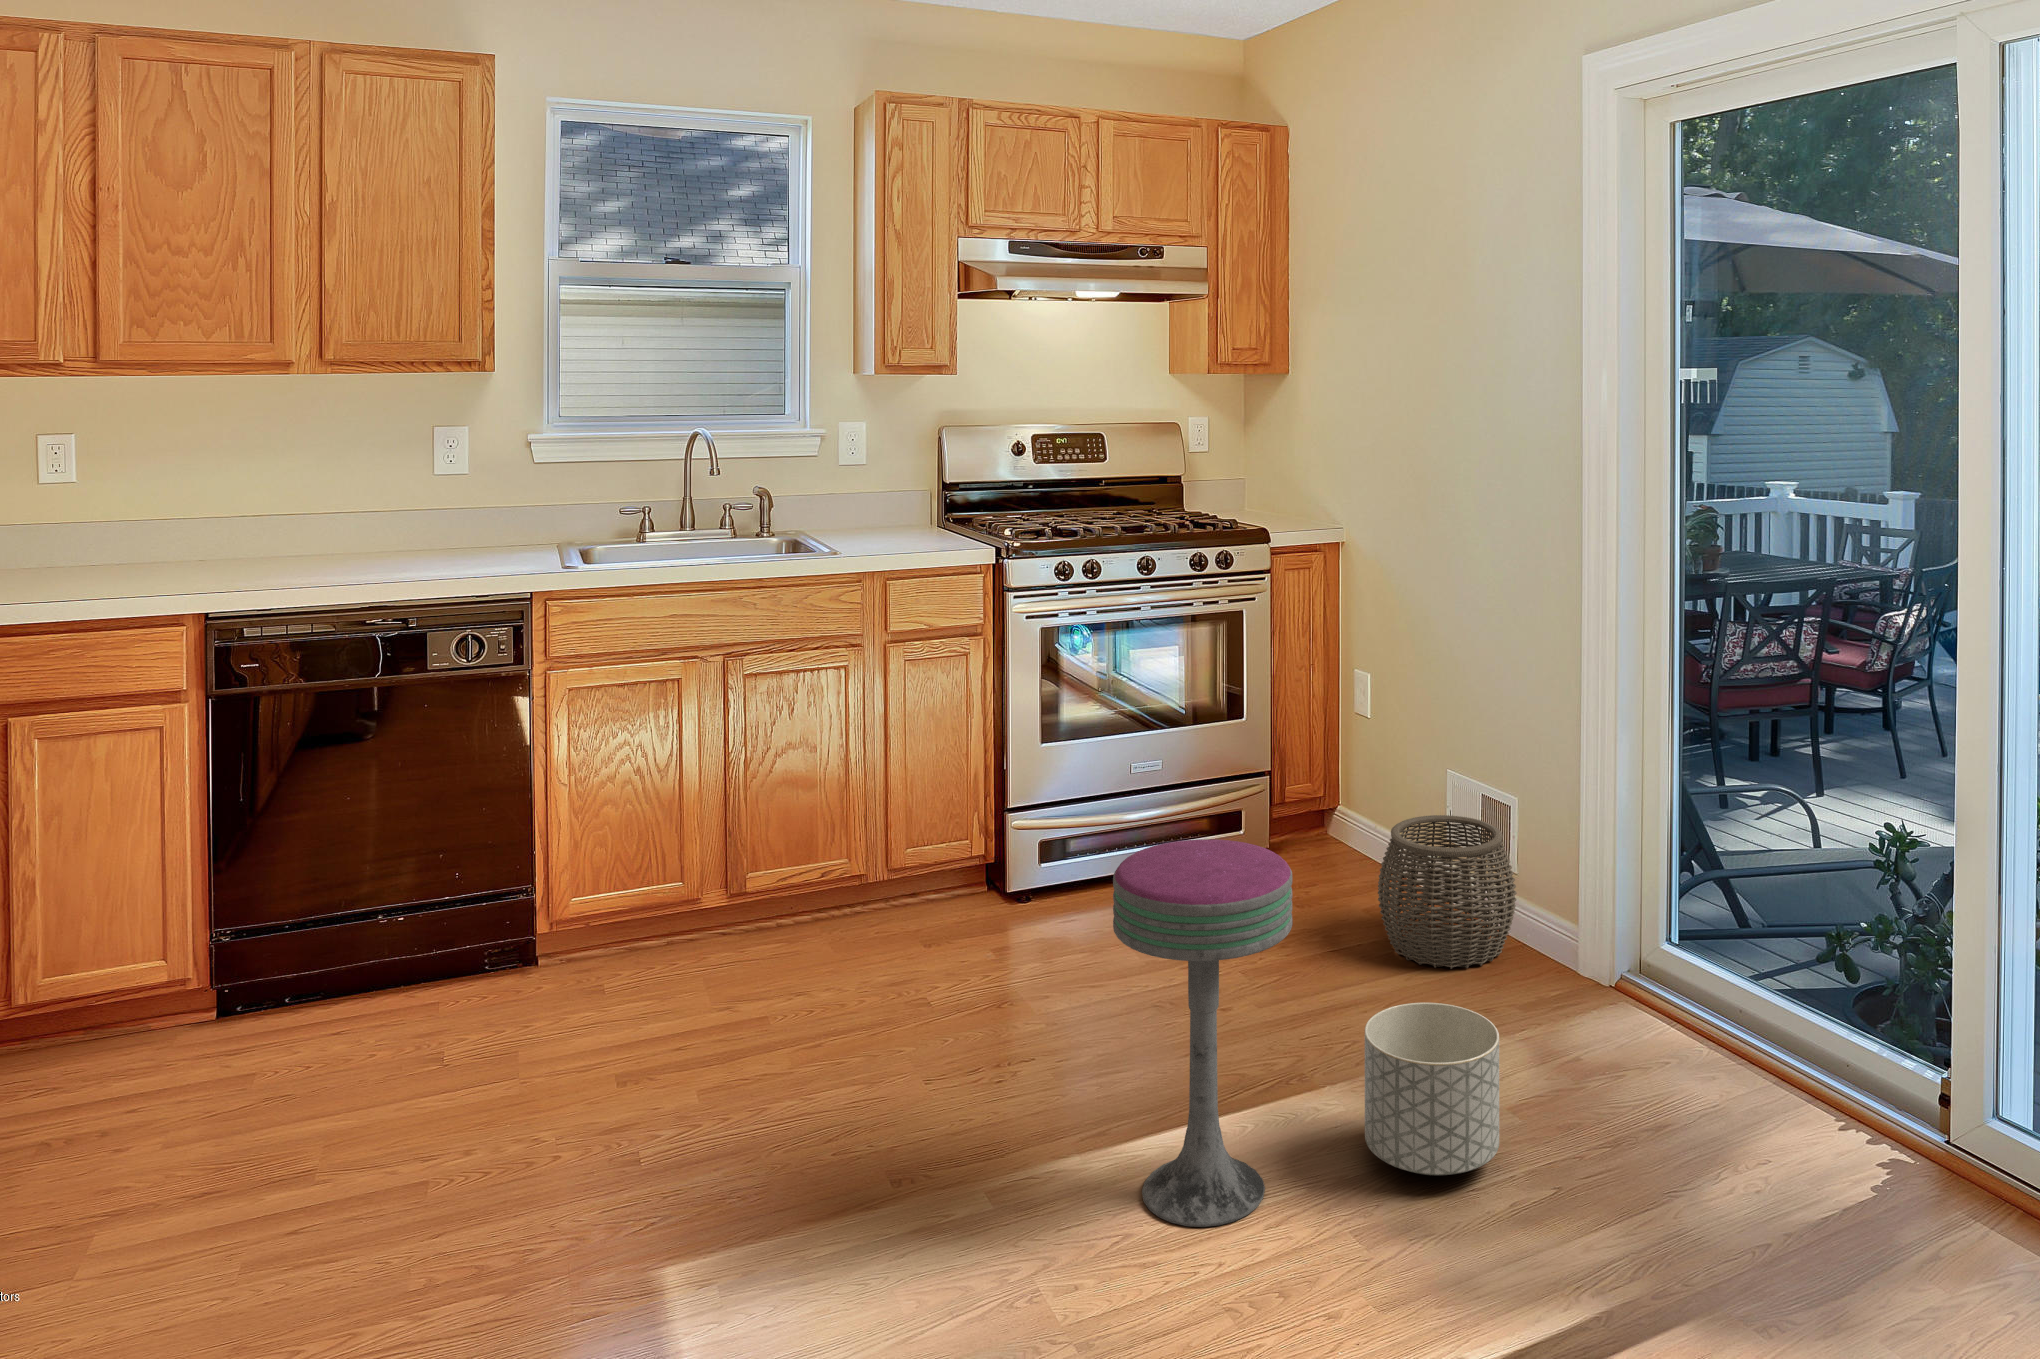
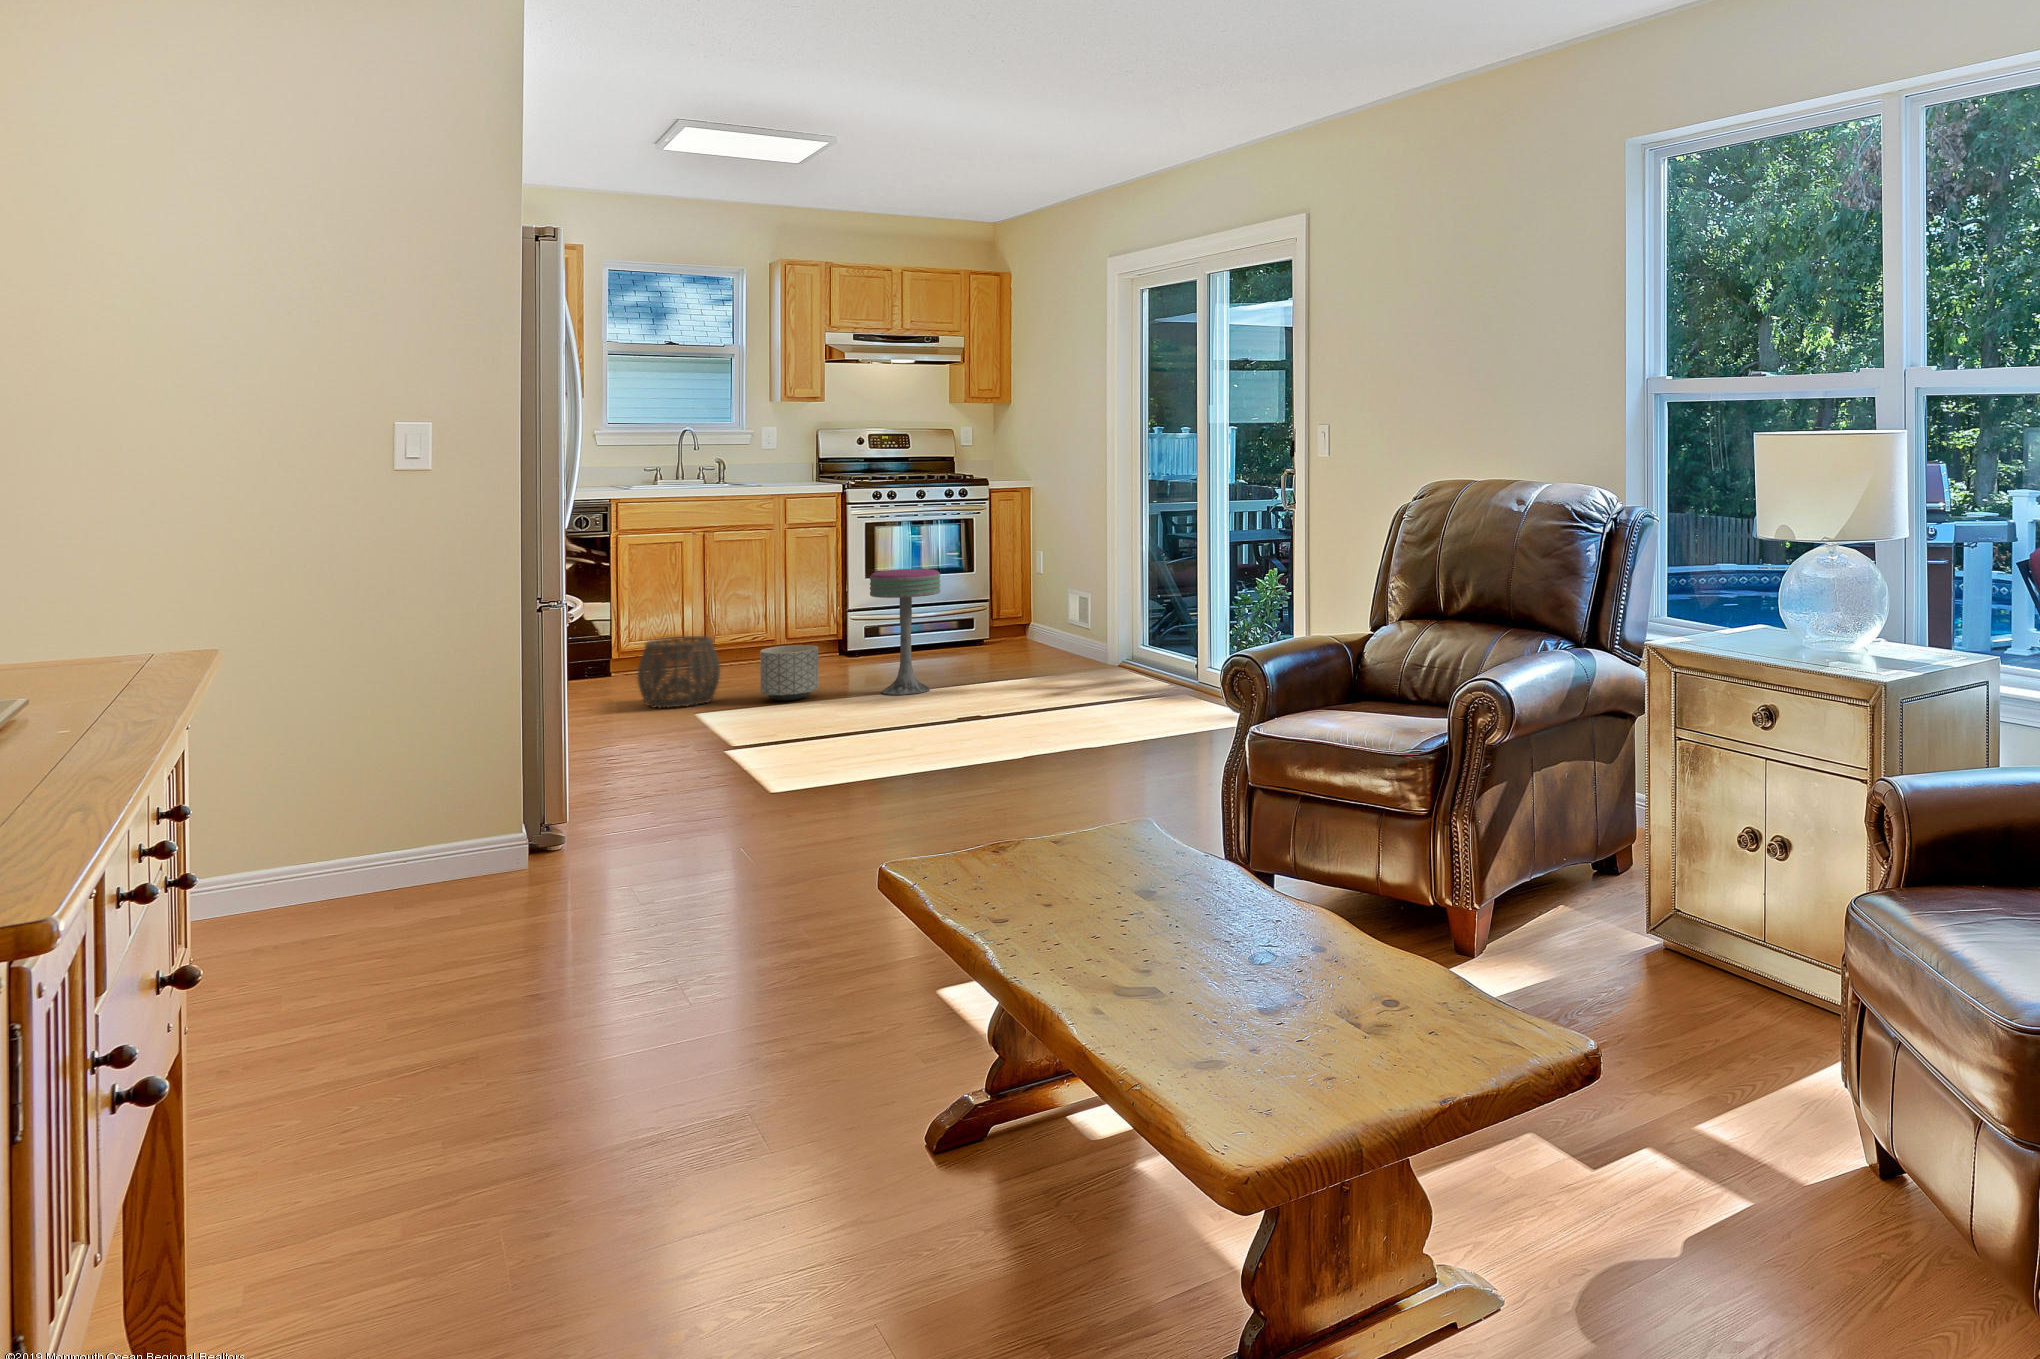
woven basket: present [1378,815,1517,969] -> present [638,636,720,708]
planter: present [1365,1003,1499,1176] -> present [760,645,818,701]

